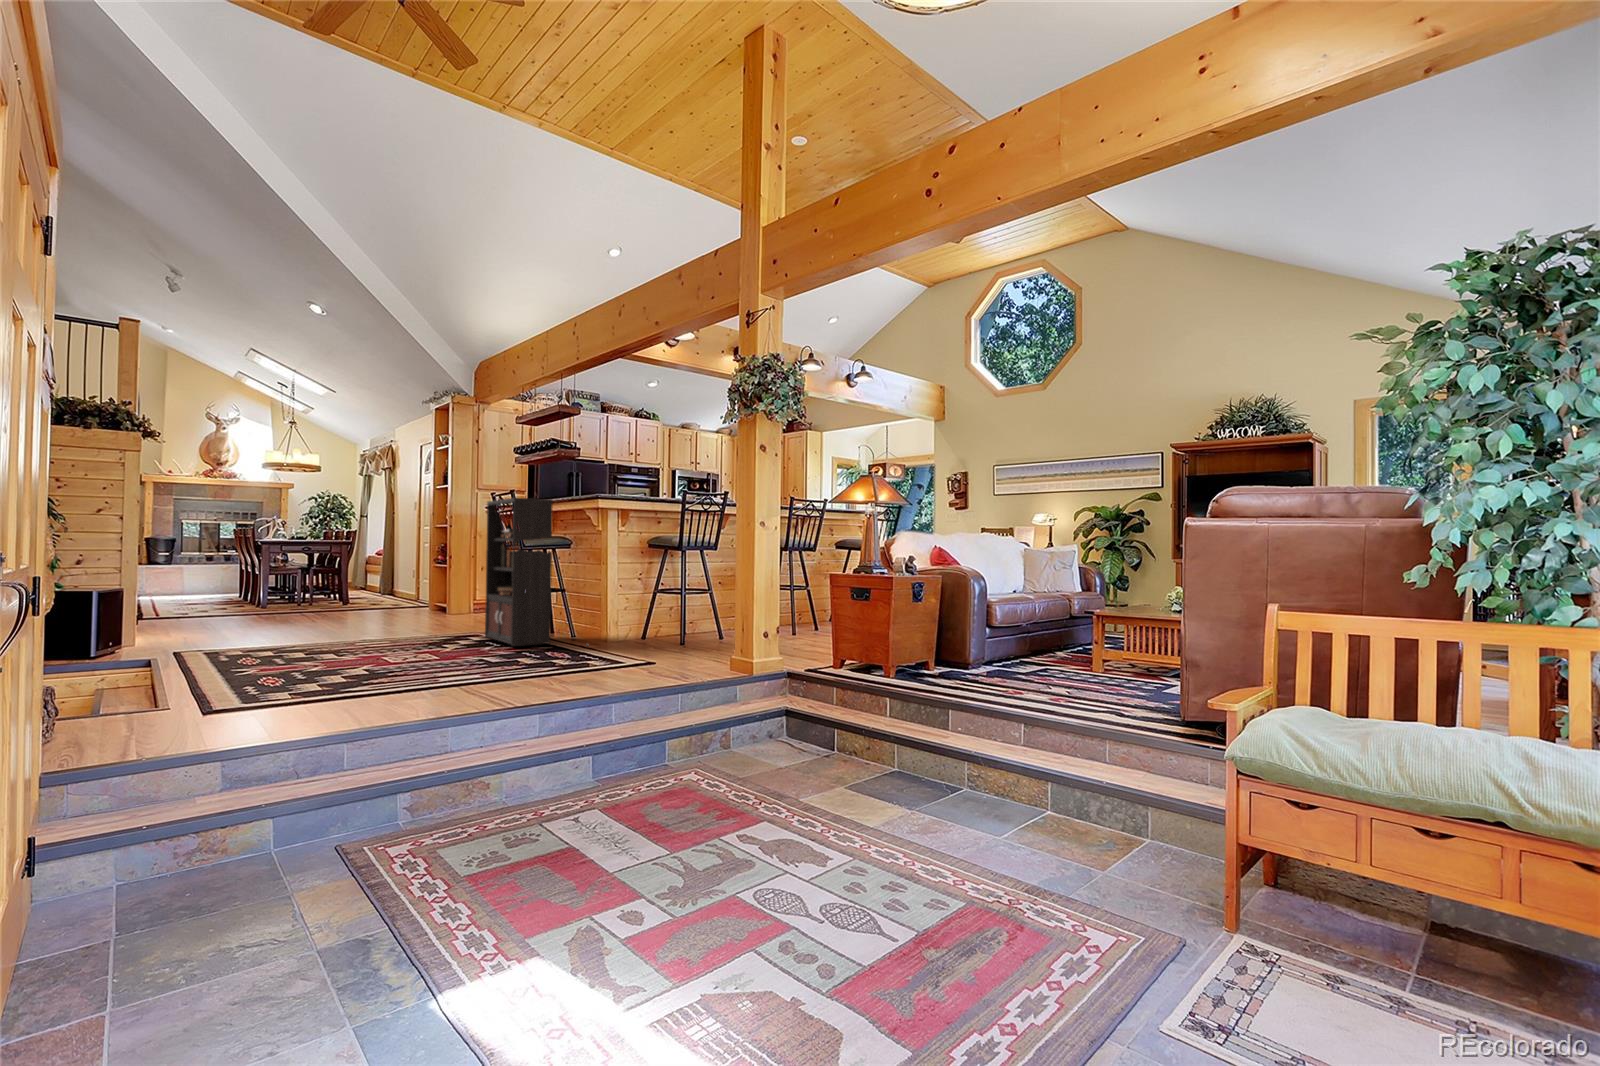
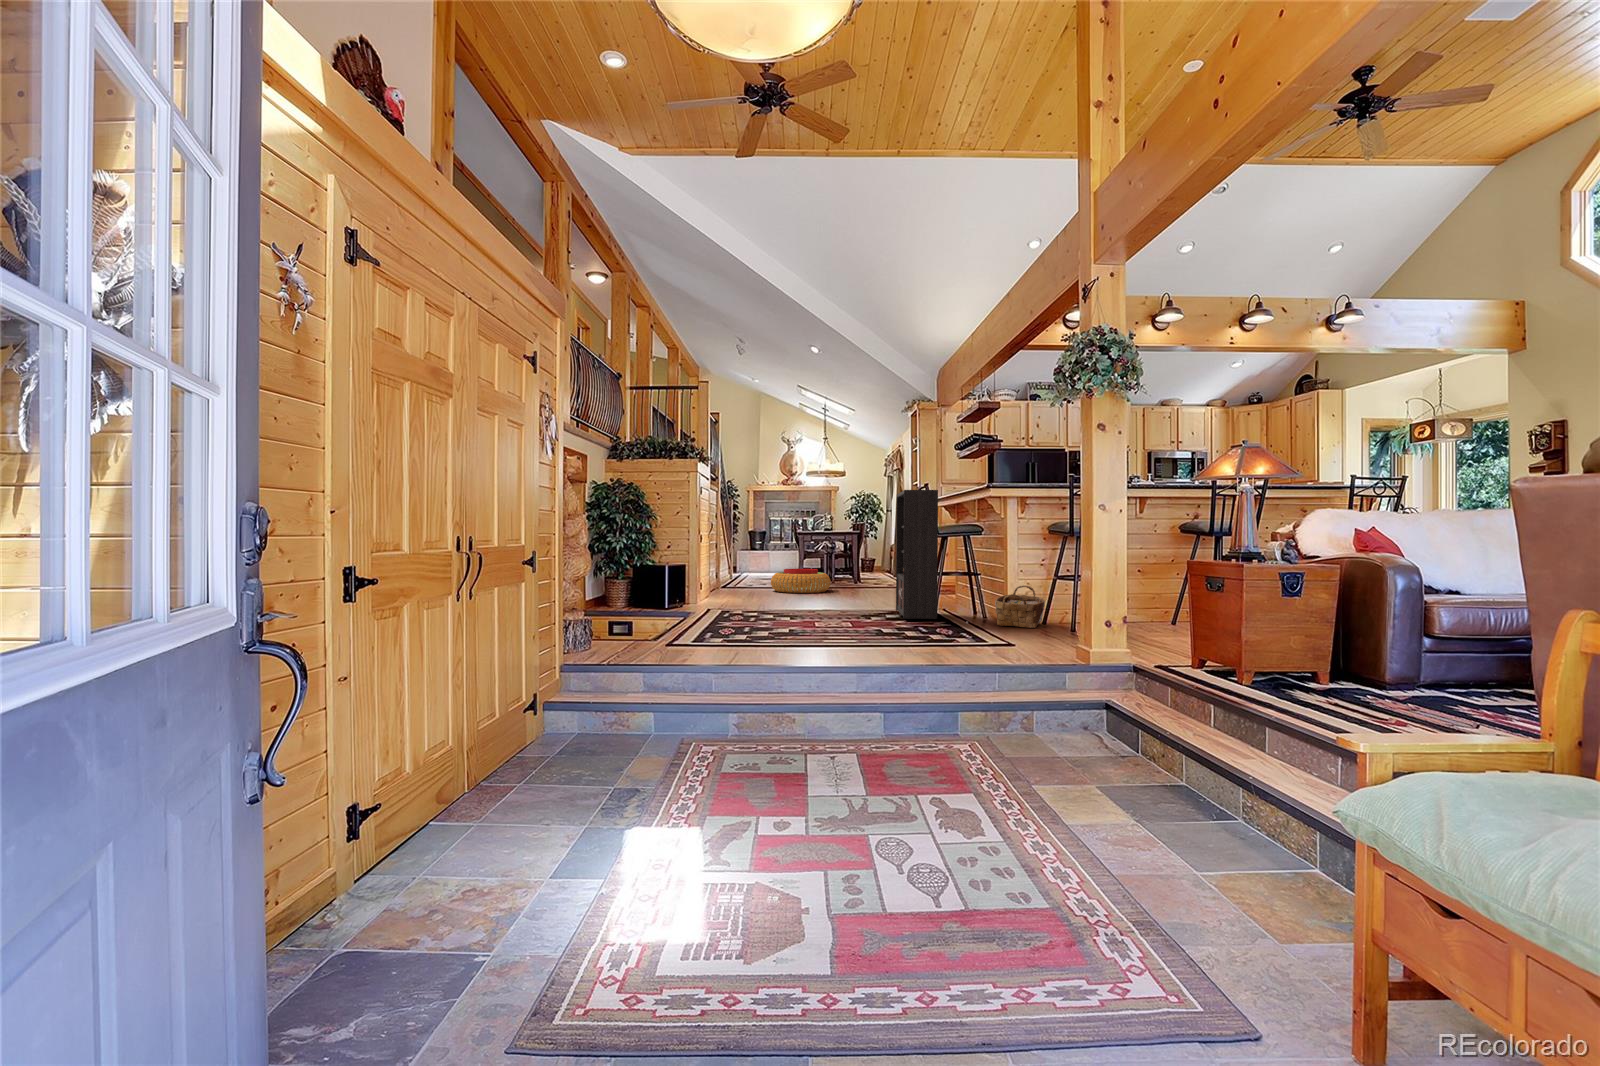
pouf: none [251,592,348,625] -> present [771,569,831,593]
woven basket: none [618,601,666,645] -> present [995,585,1045,628]

